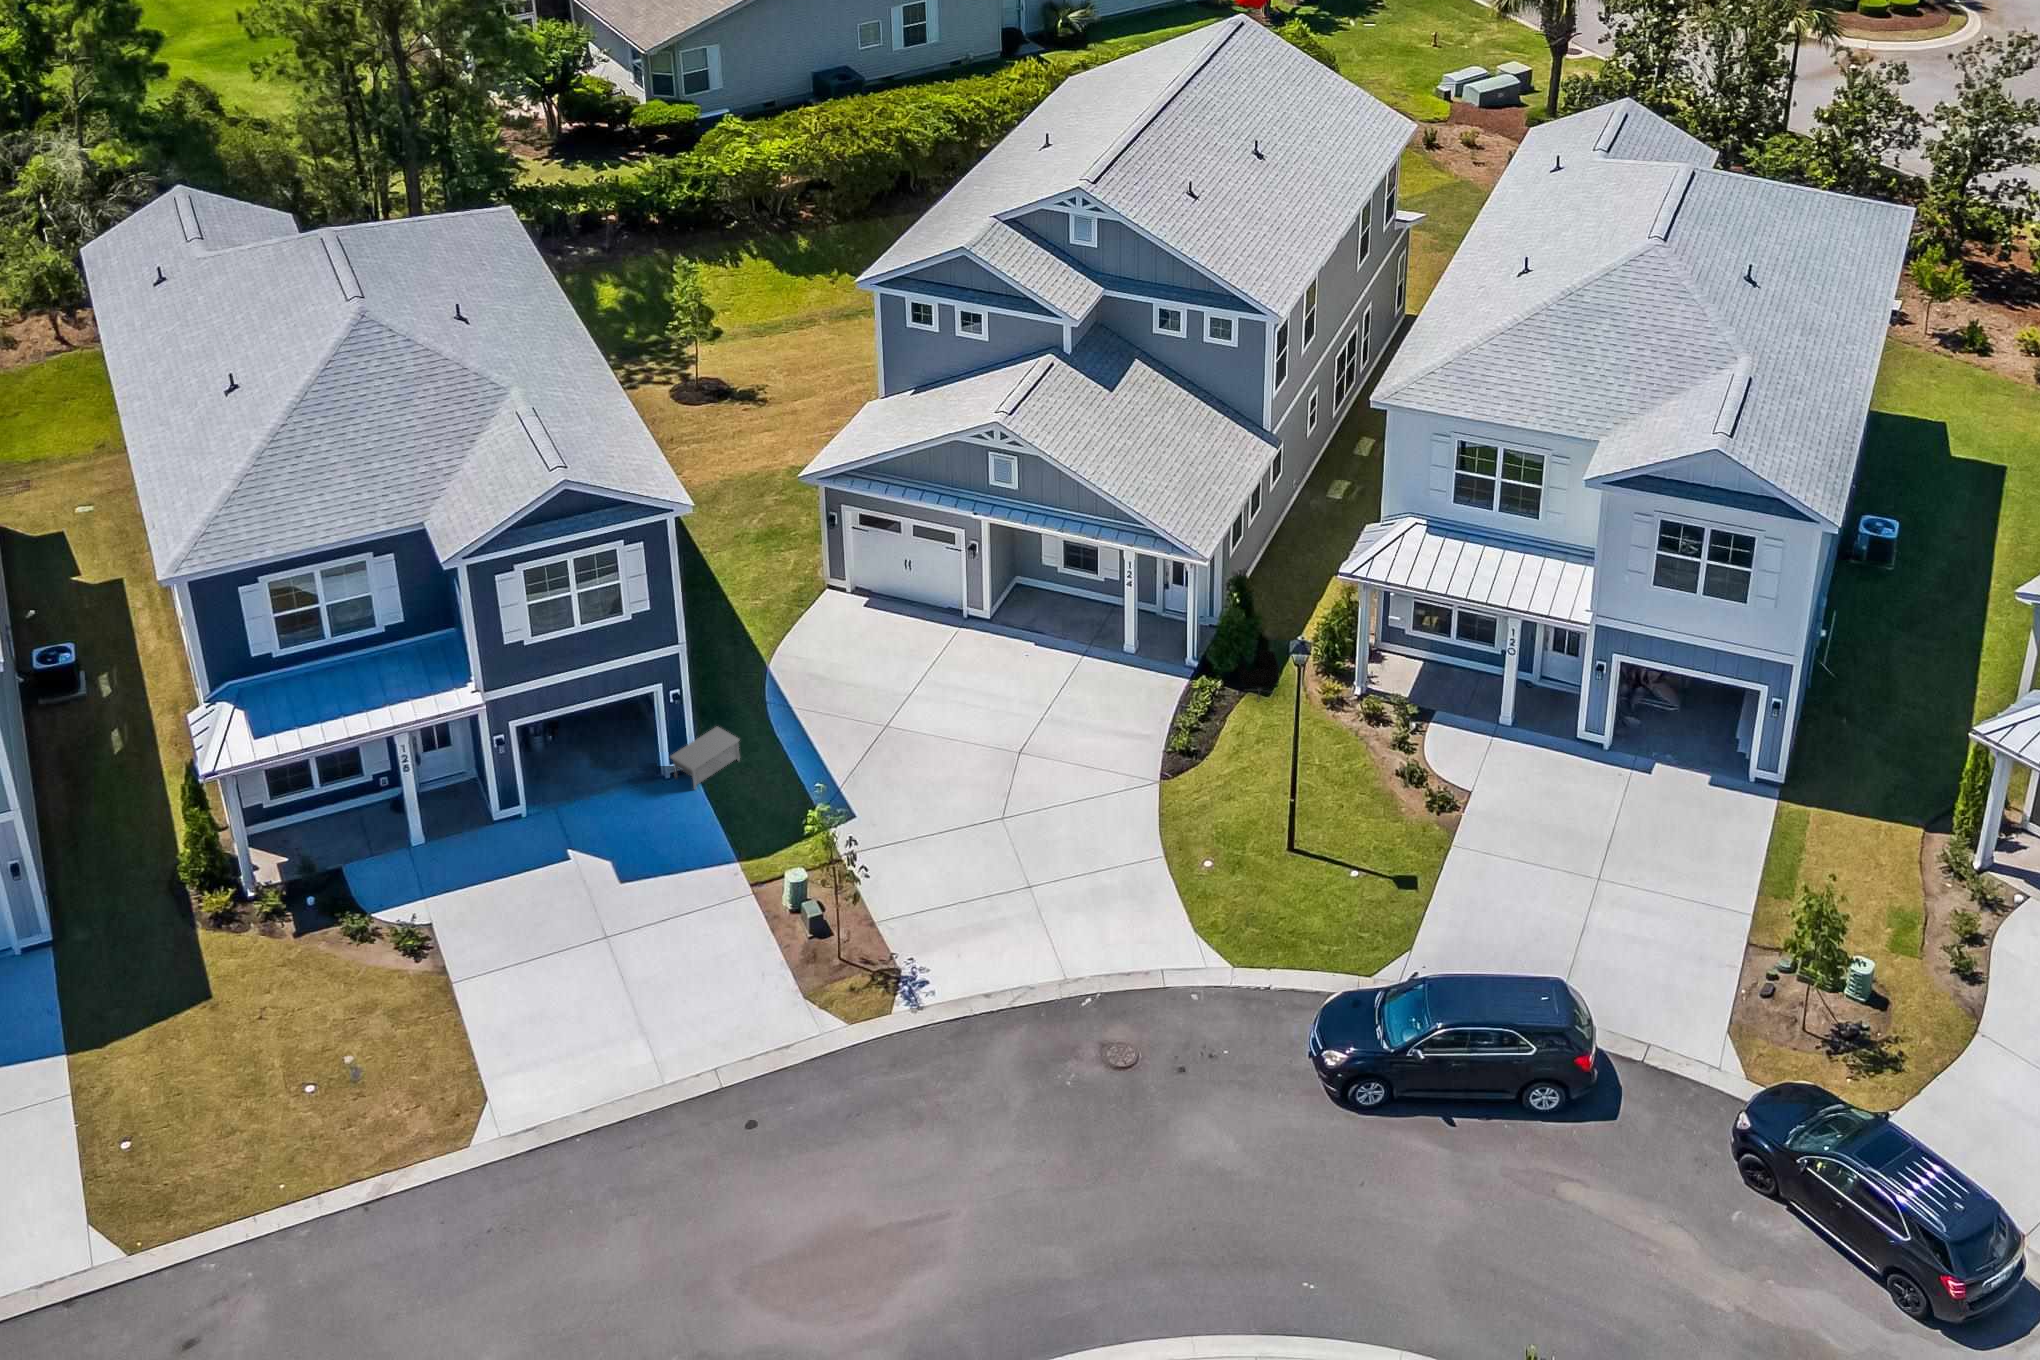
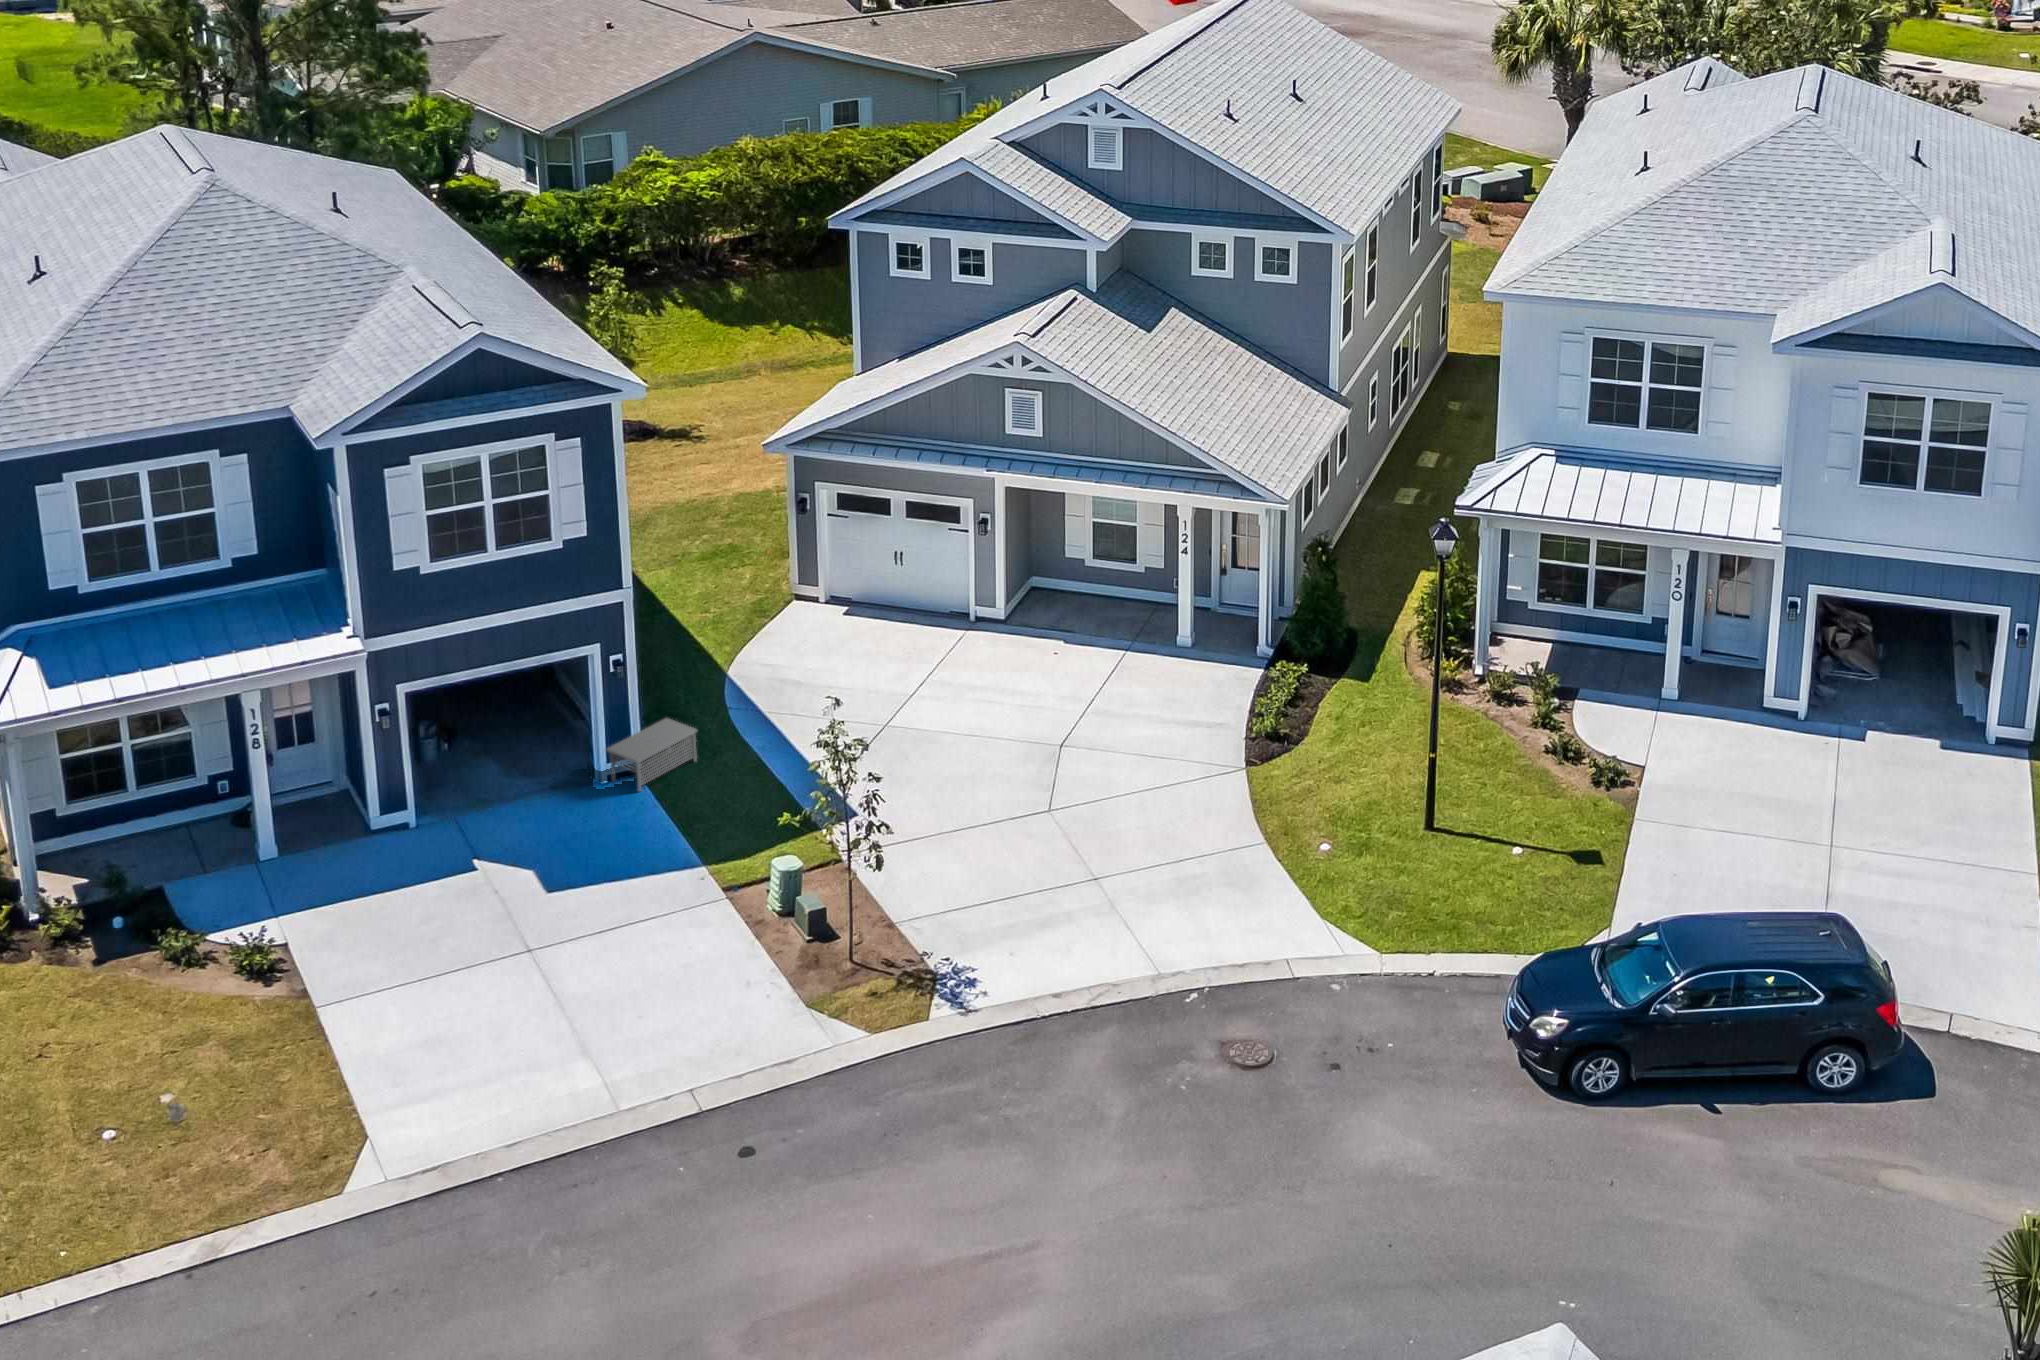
lounge chair: present [1240,651,1279,697] -> none [1332,623,1382,684]

